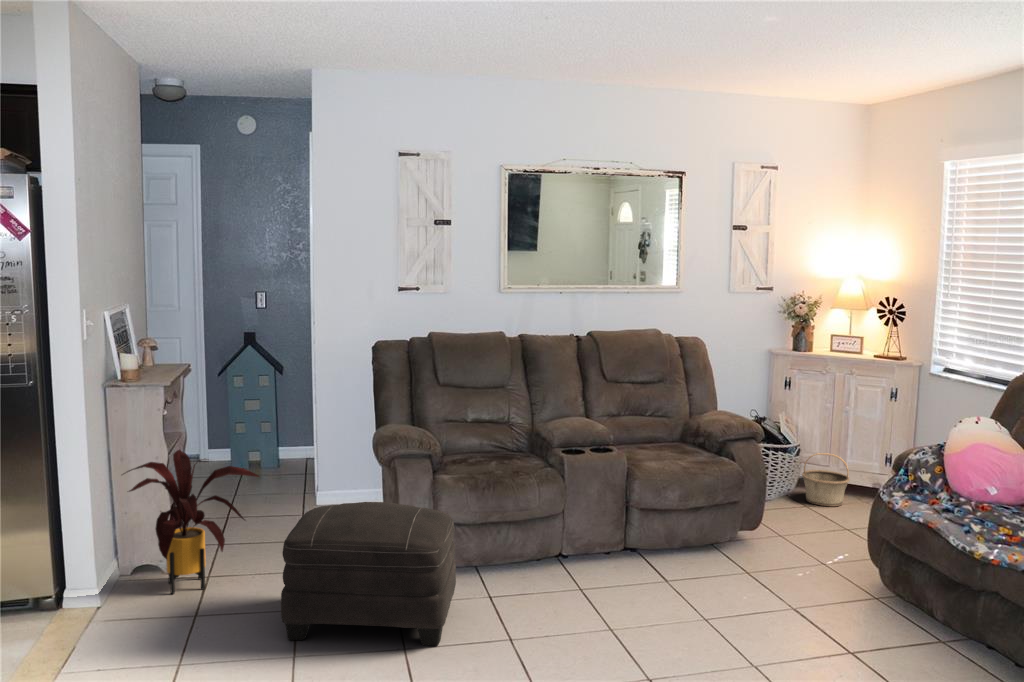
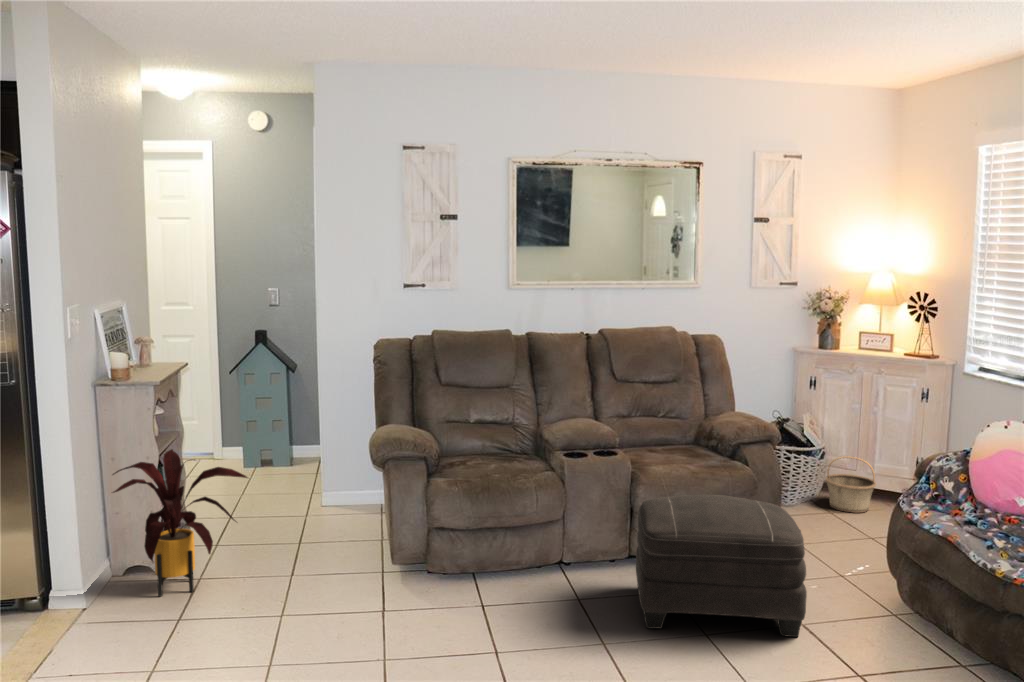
ottoman: present [281,502,456,646] -> present [636,494,807,637]

